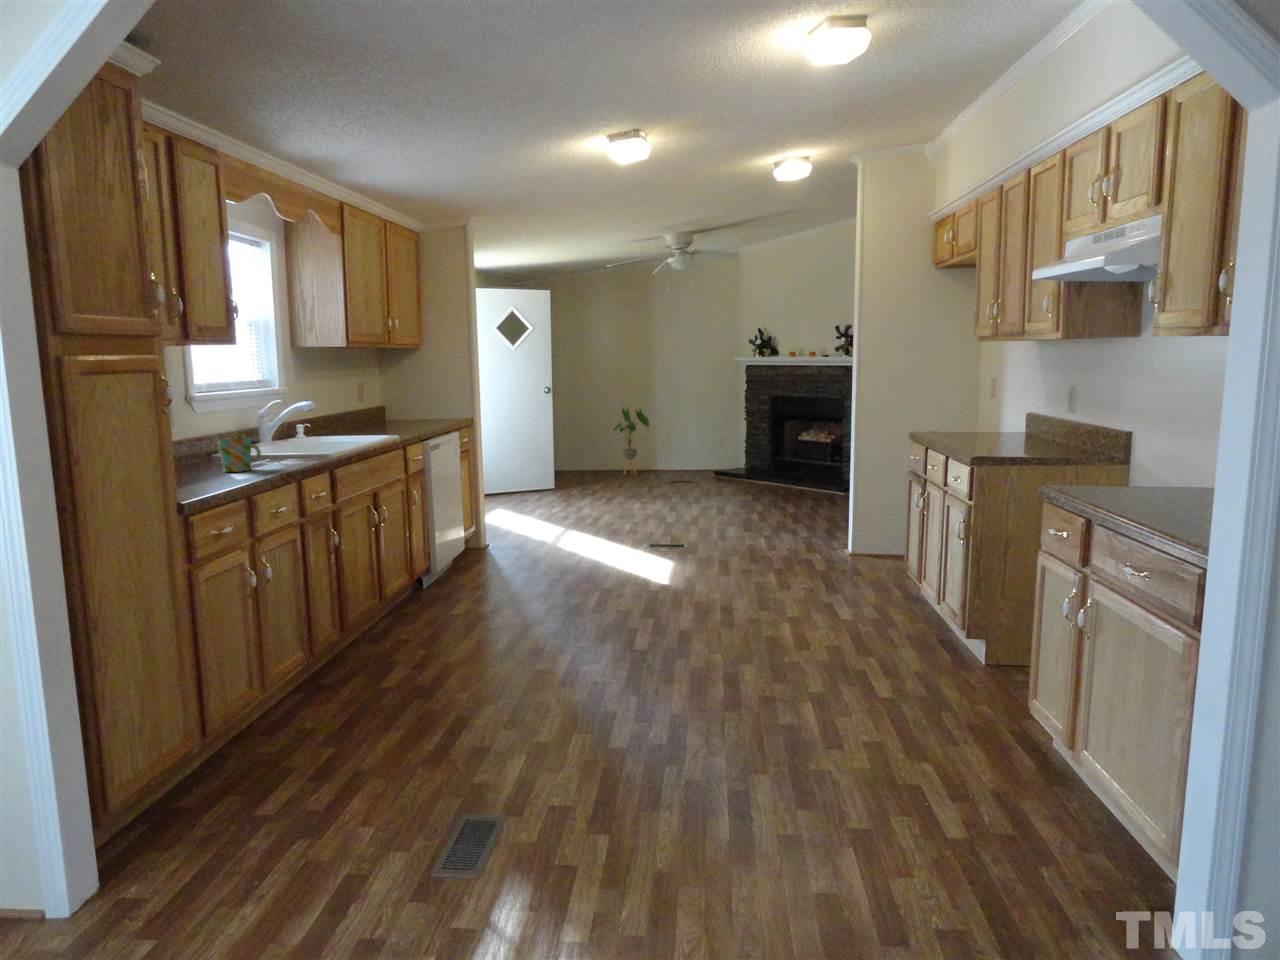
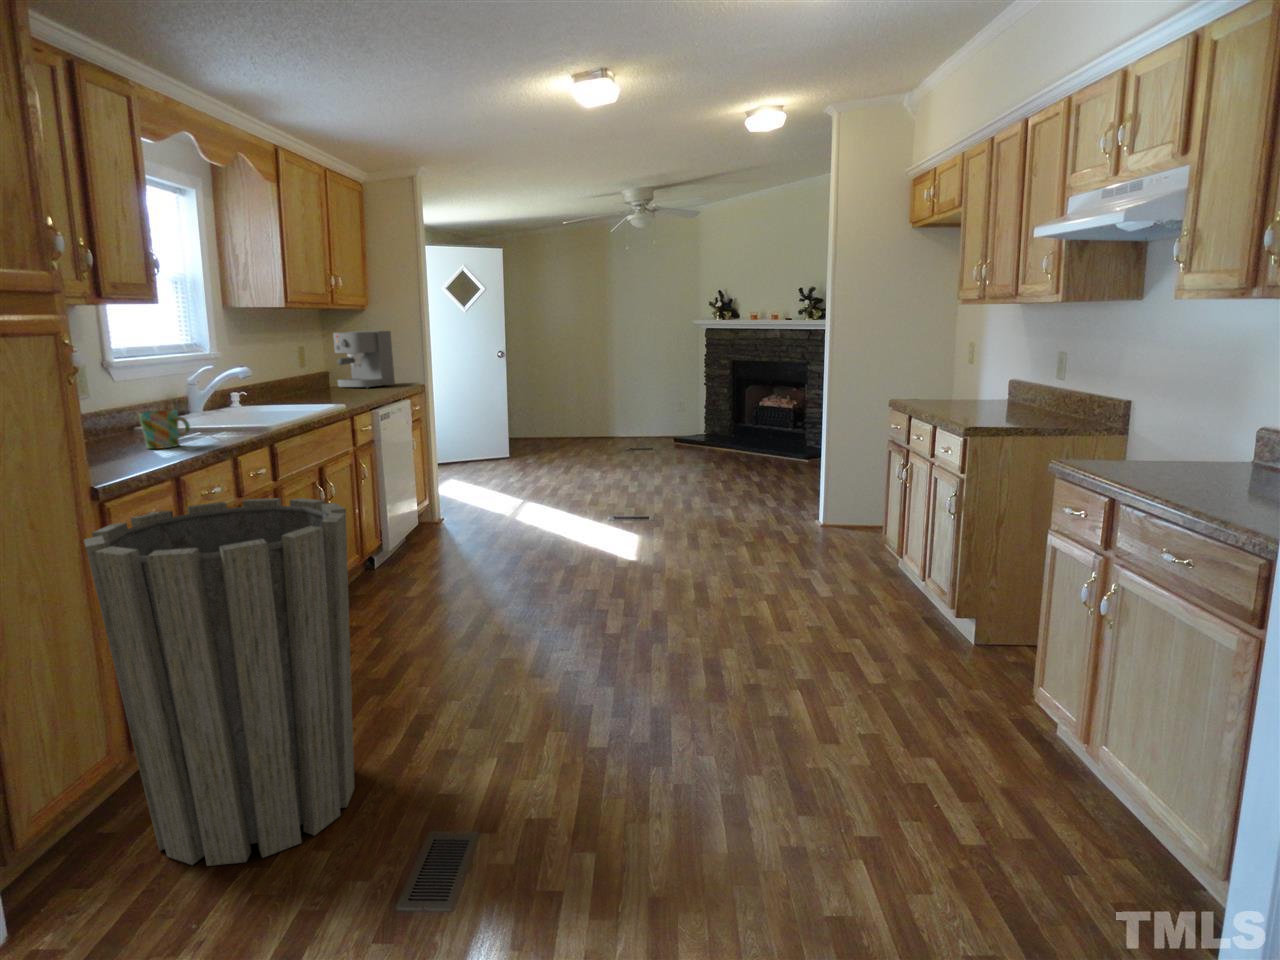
coffee maker: none [389,368,445,421] -> present [333,331,395,388]
house plant: present [614,409,649,473] -> none [569,373,608,442]
trash can: none [173,515,396,836] -> present [84,498,355,866]

